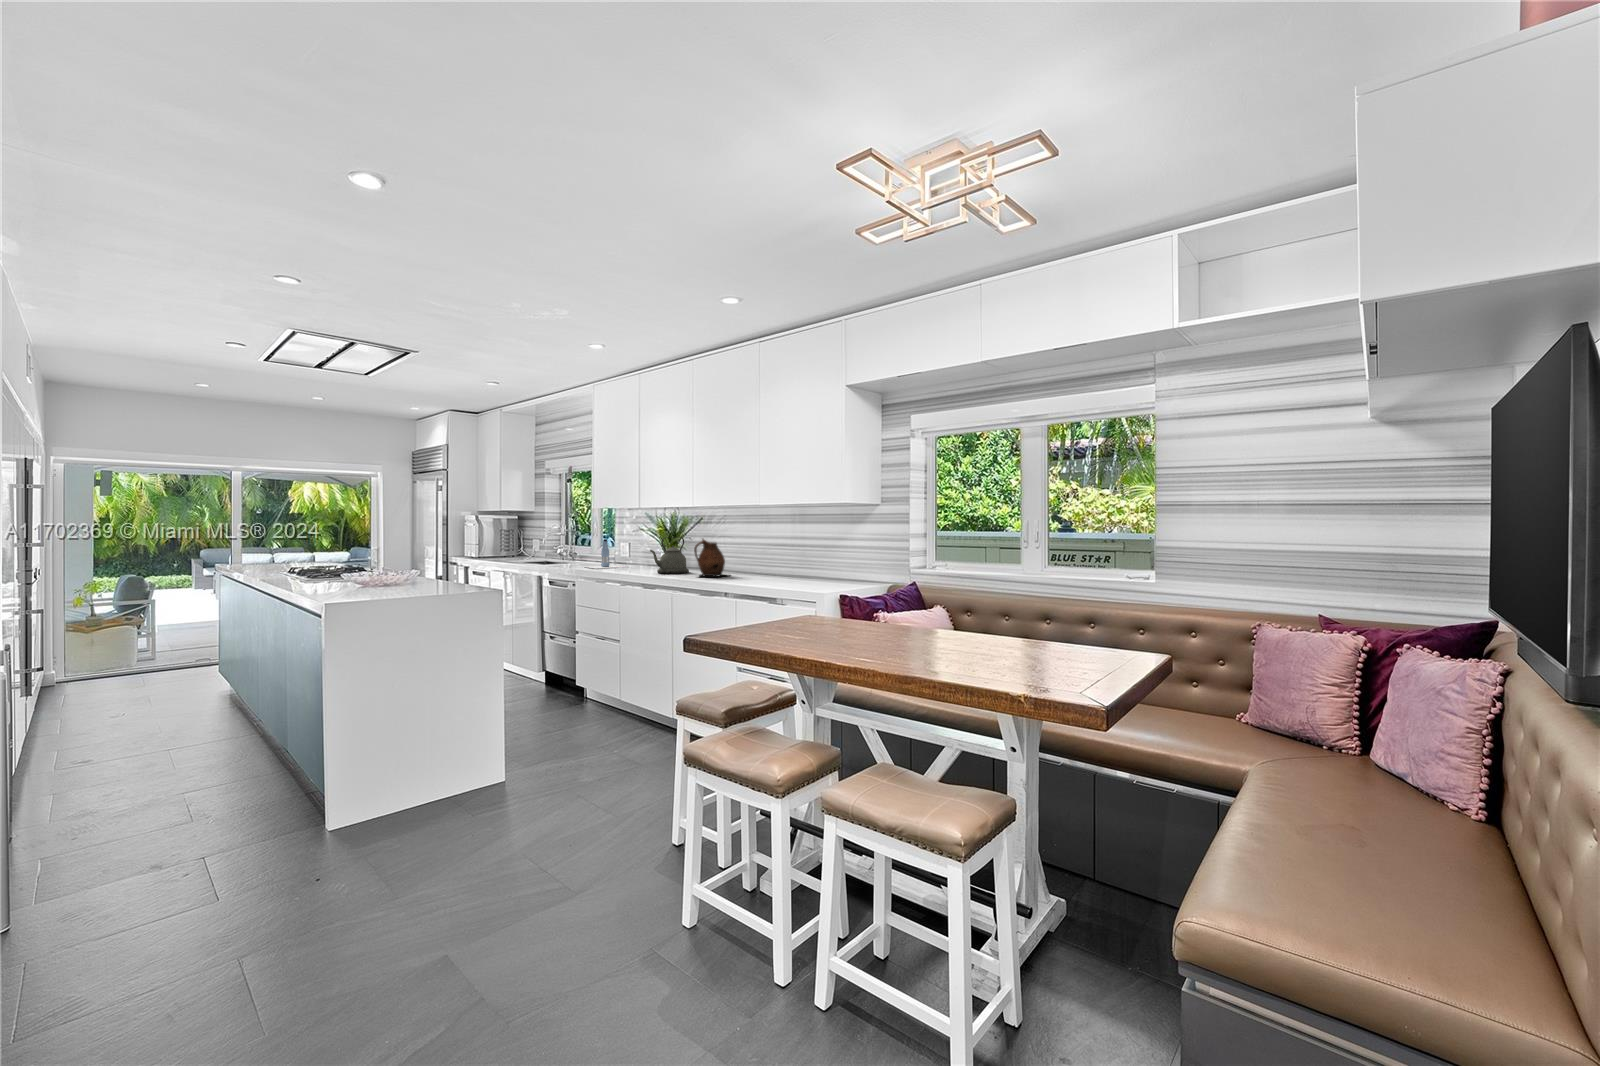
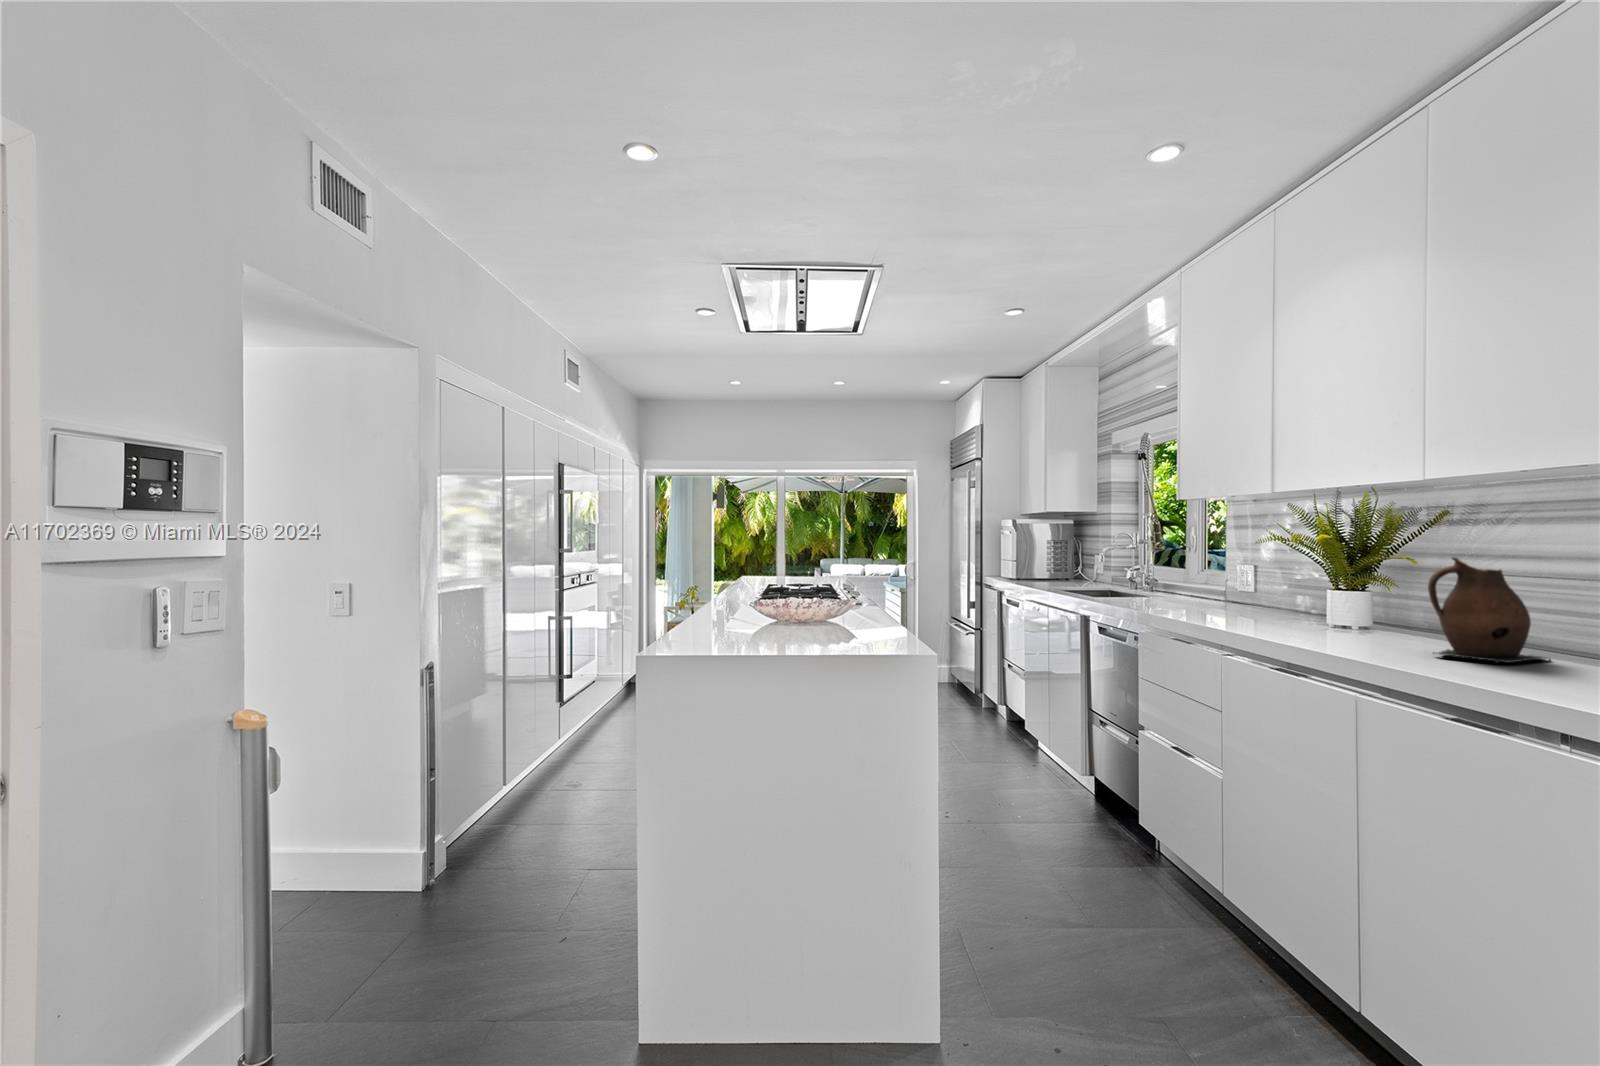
kettle: present [650,537,689,574] -> none [1300,554,1405,640]
bottle: present [586,539,625,568] -> none [1159,556,1253,612]

